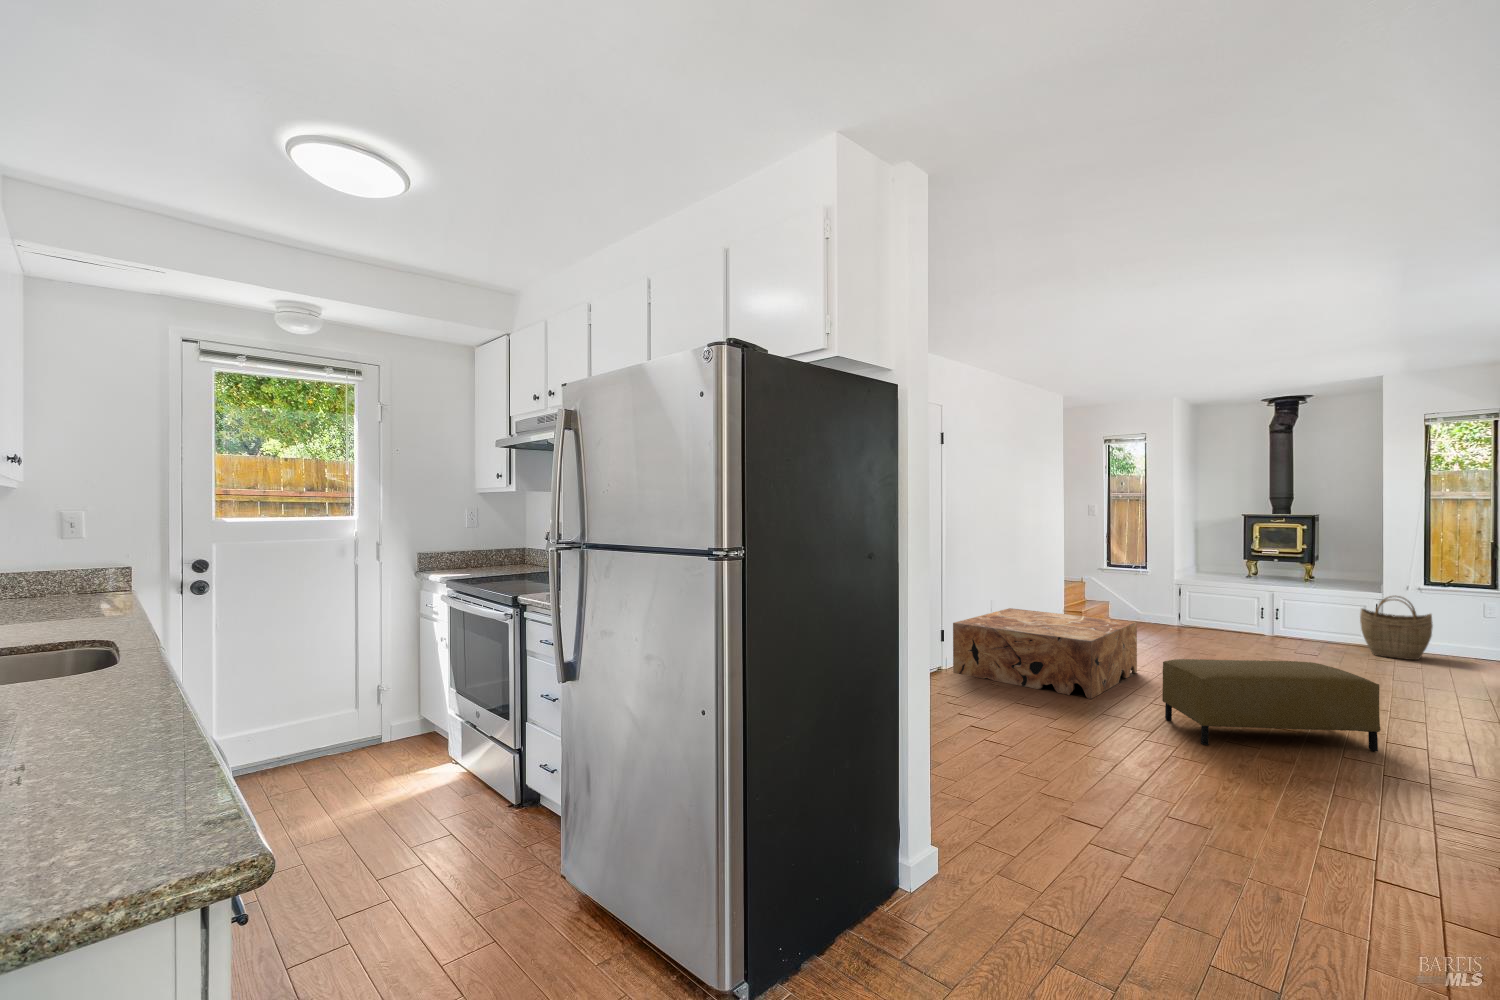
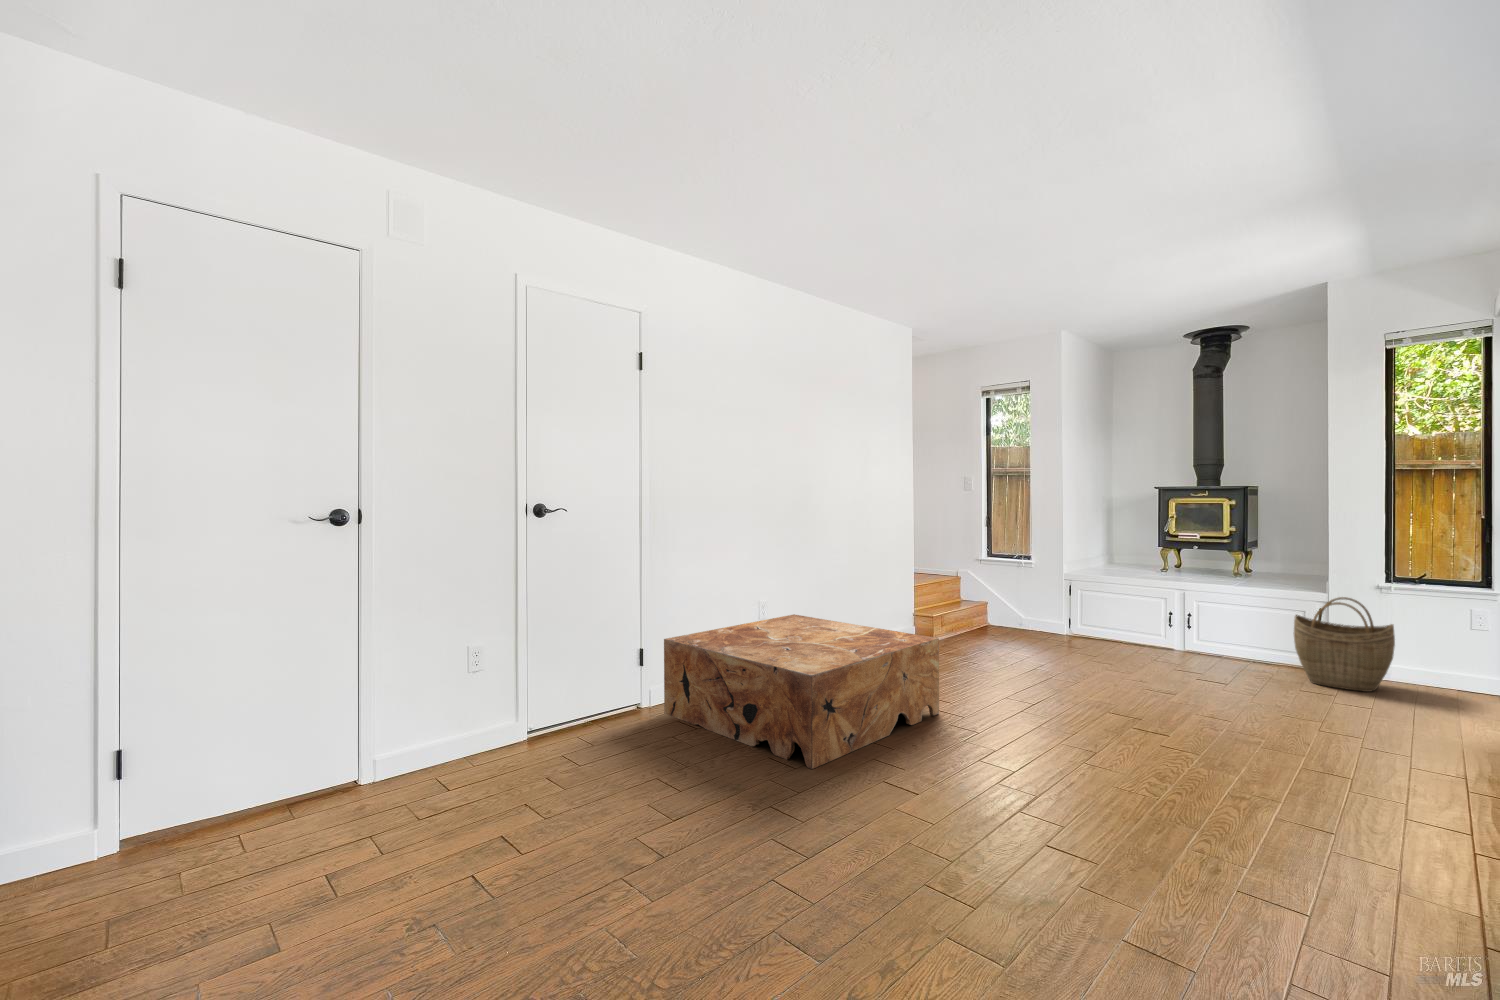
ottoman: present [1162,659,1381,751] -> none [882,716,1231,918]

